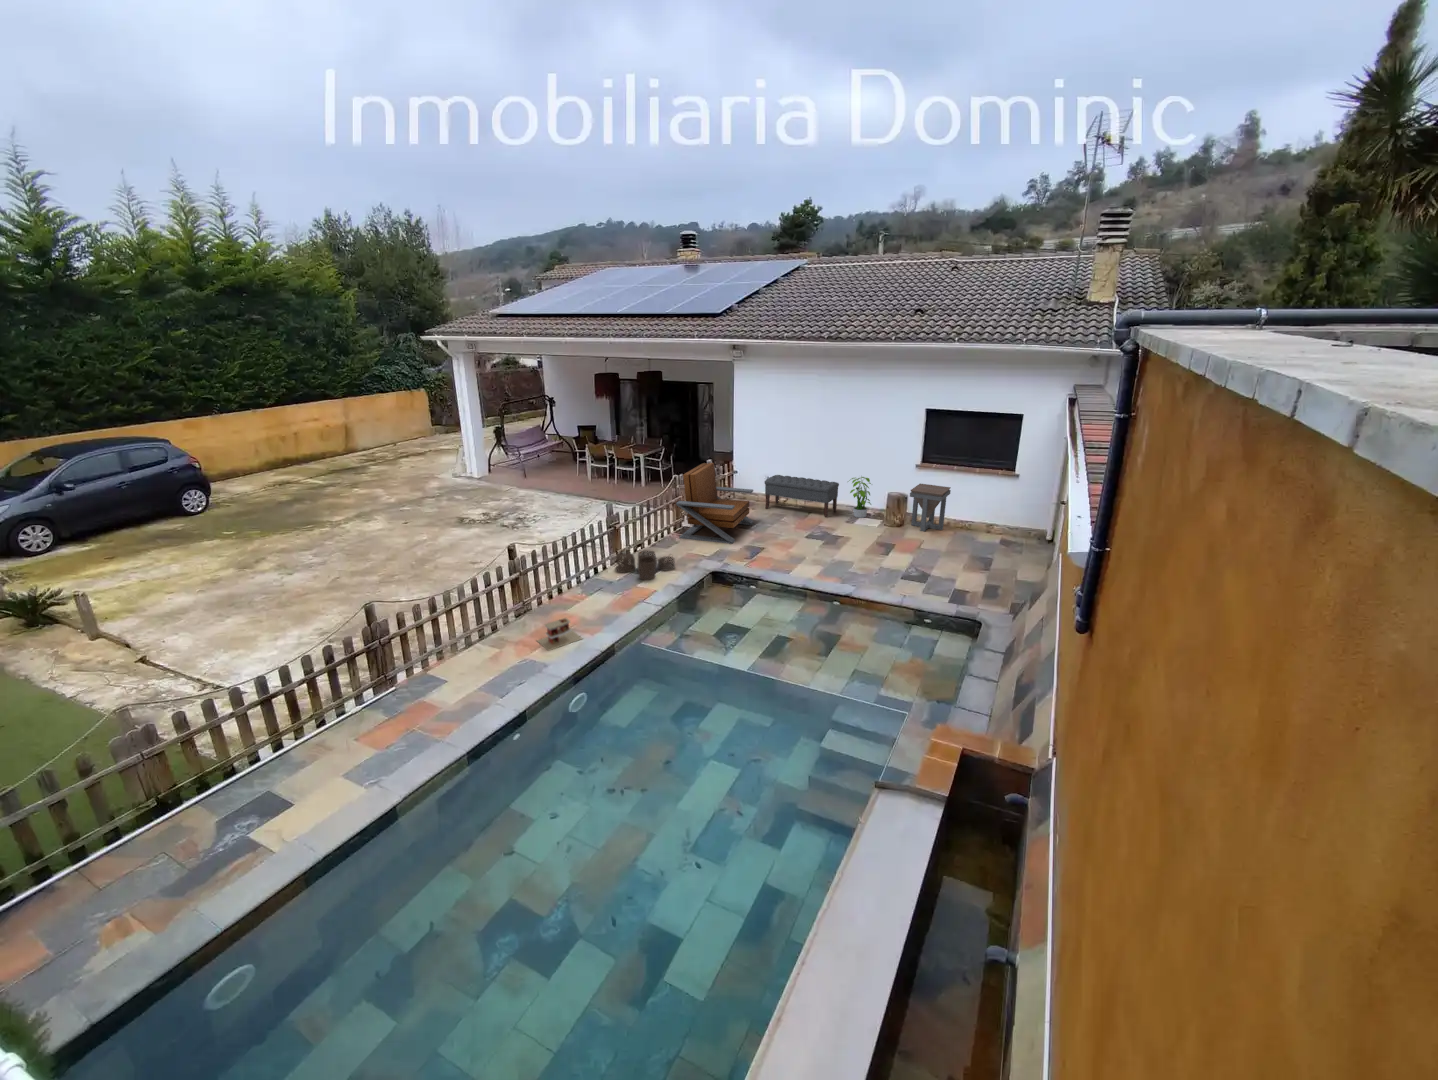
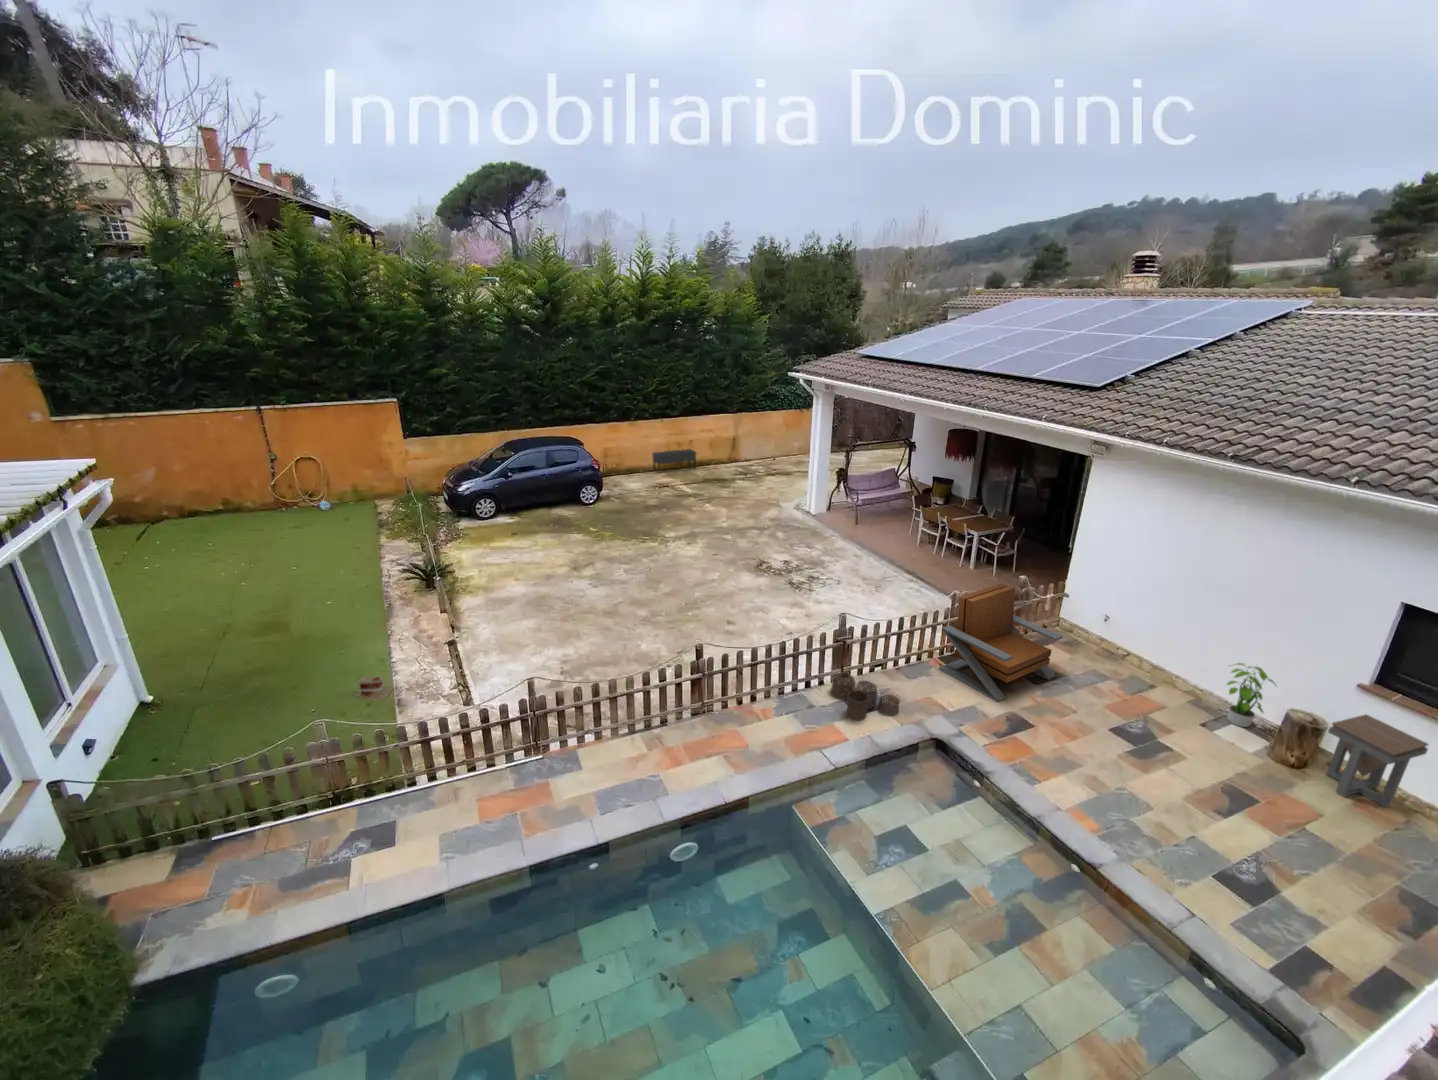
bench: present [765,475,839,518] -> present [652,449,696,473]
toy house: present [537,618,582,650] -> present [356,676,394,701]

